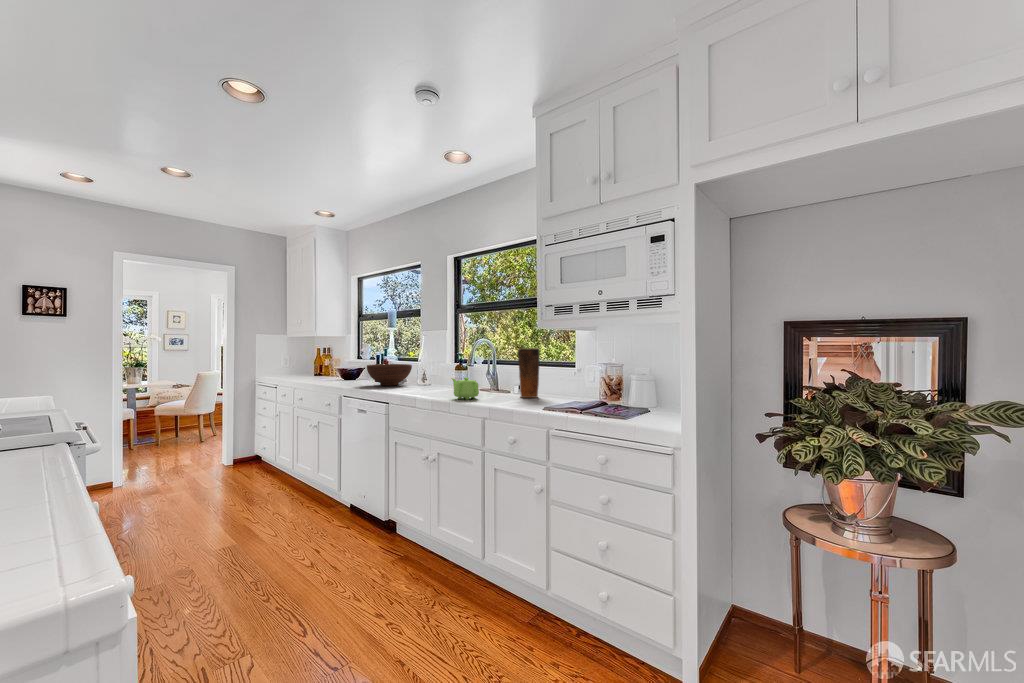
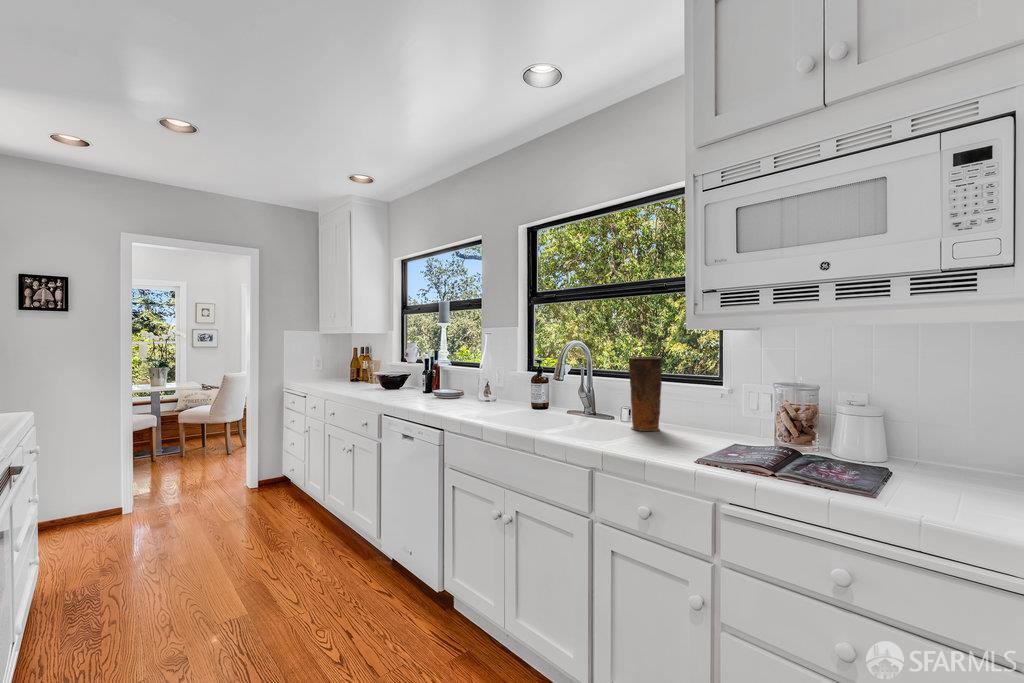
fruit bowl: present [367,364,412,386] -> none [413,372,472,401]
teapot: present [451,378,479,400] -> none [531,399,572,432]

